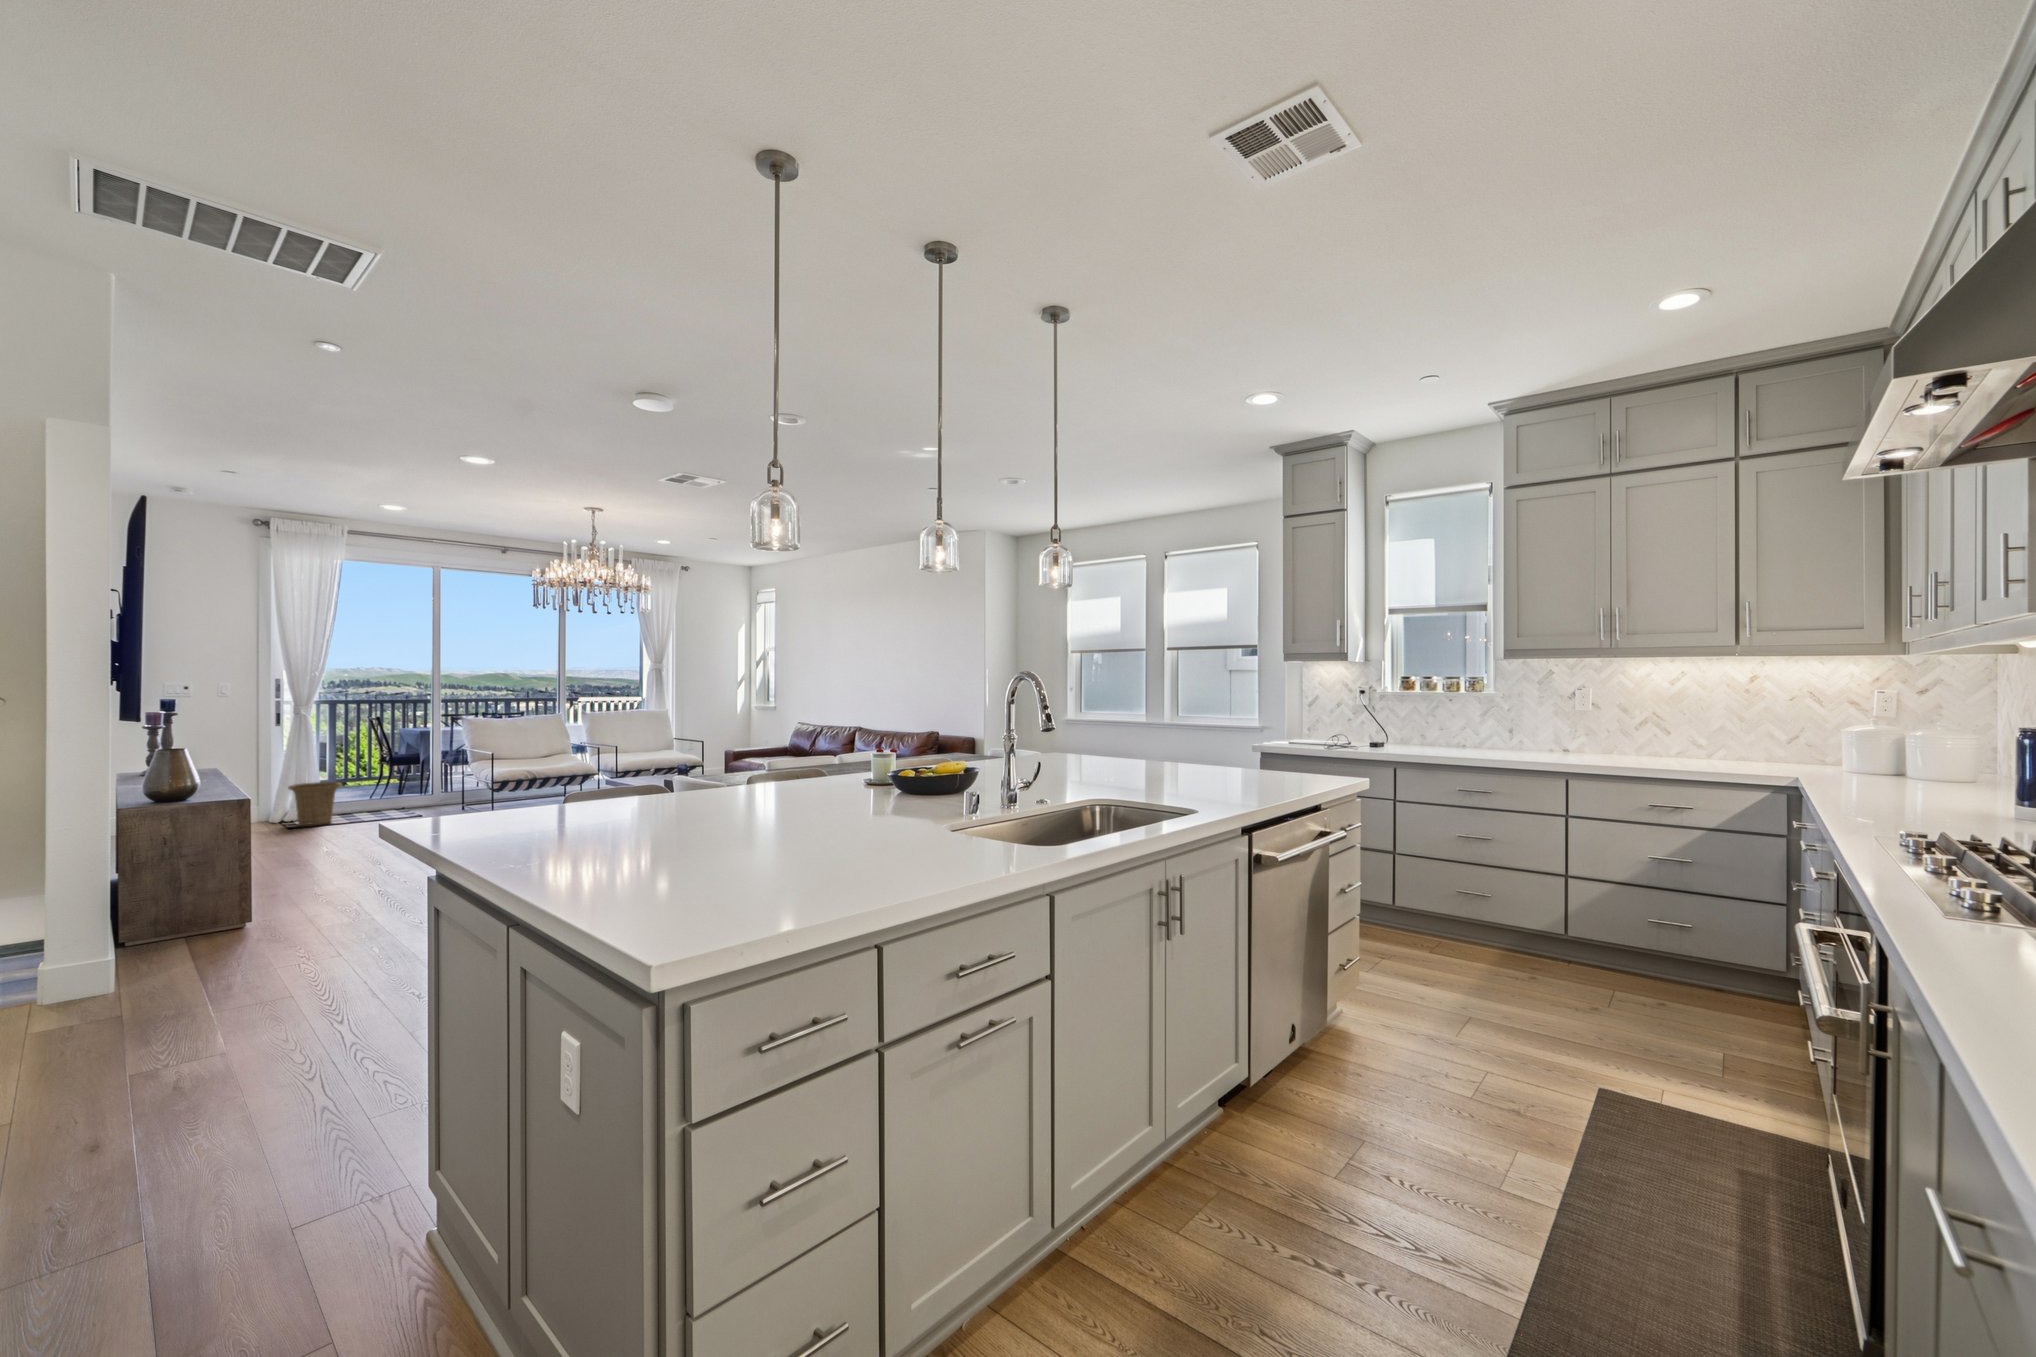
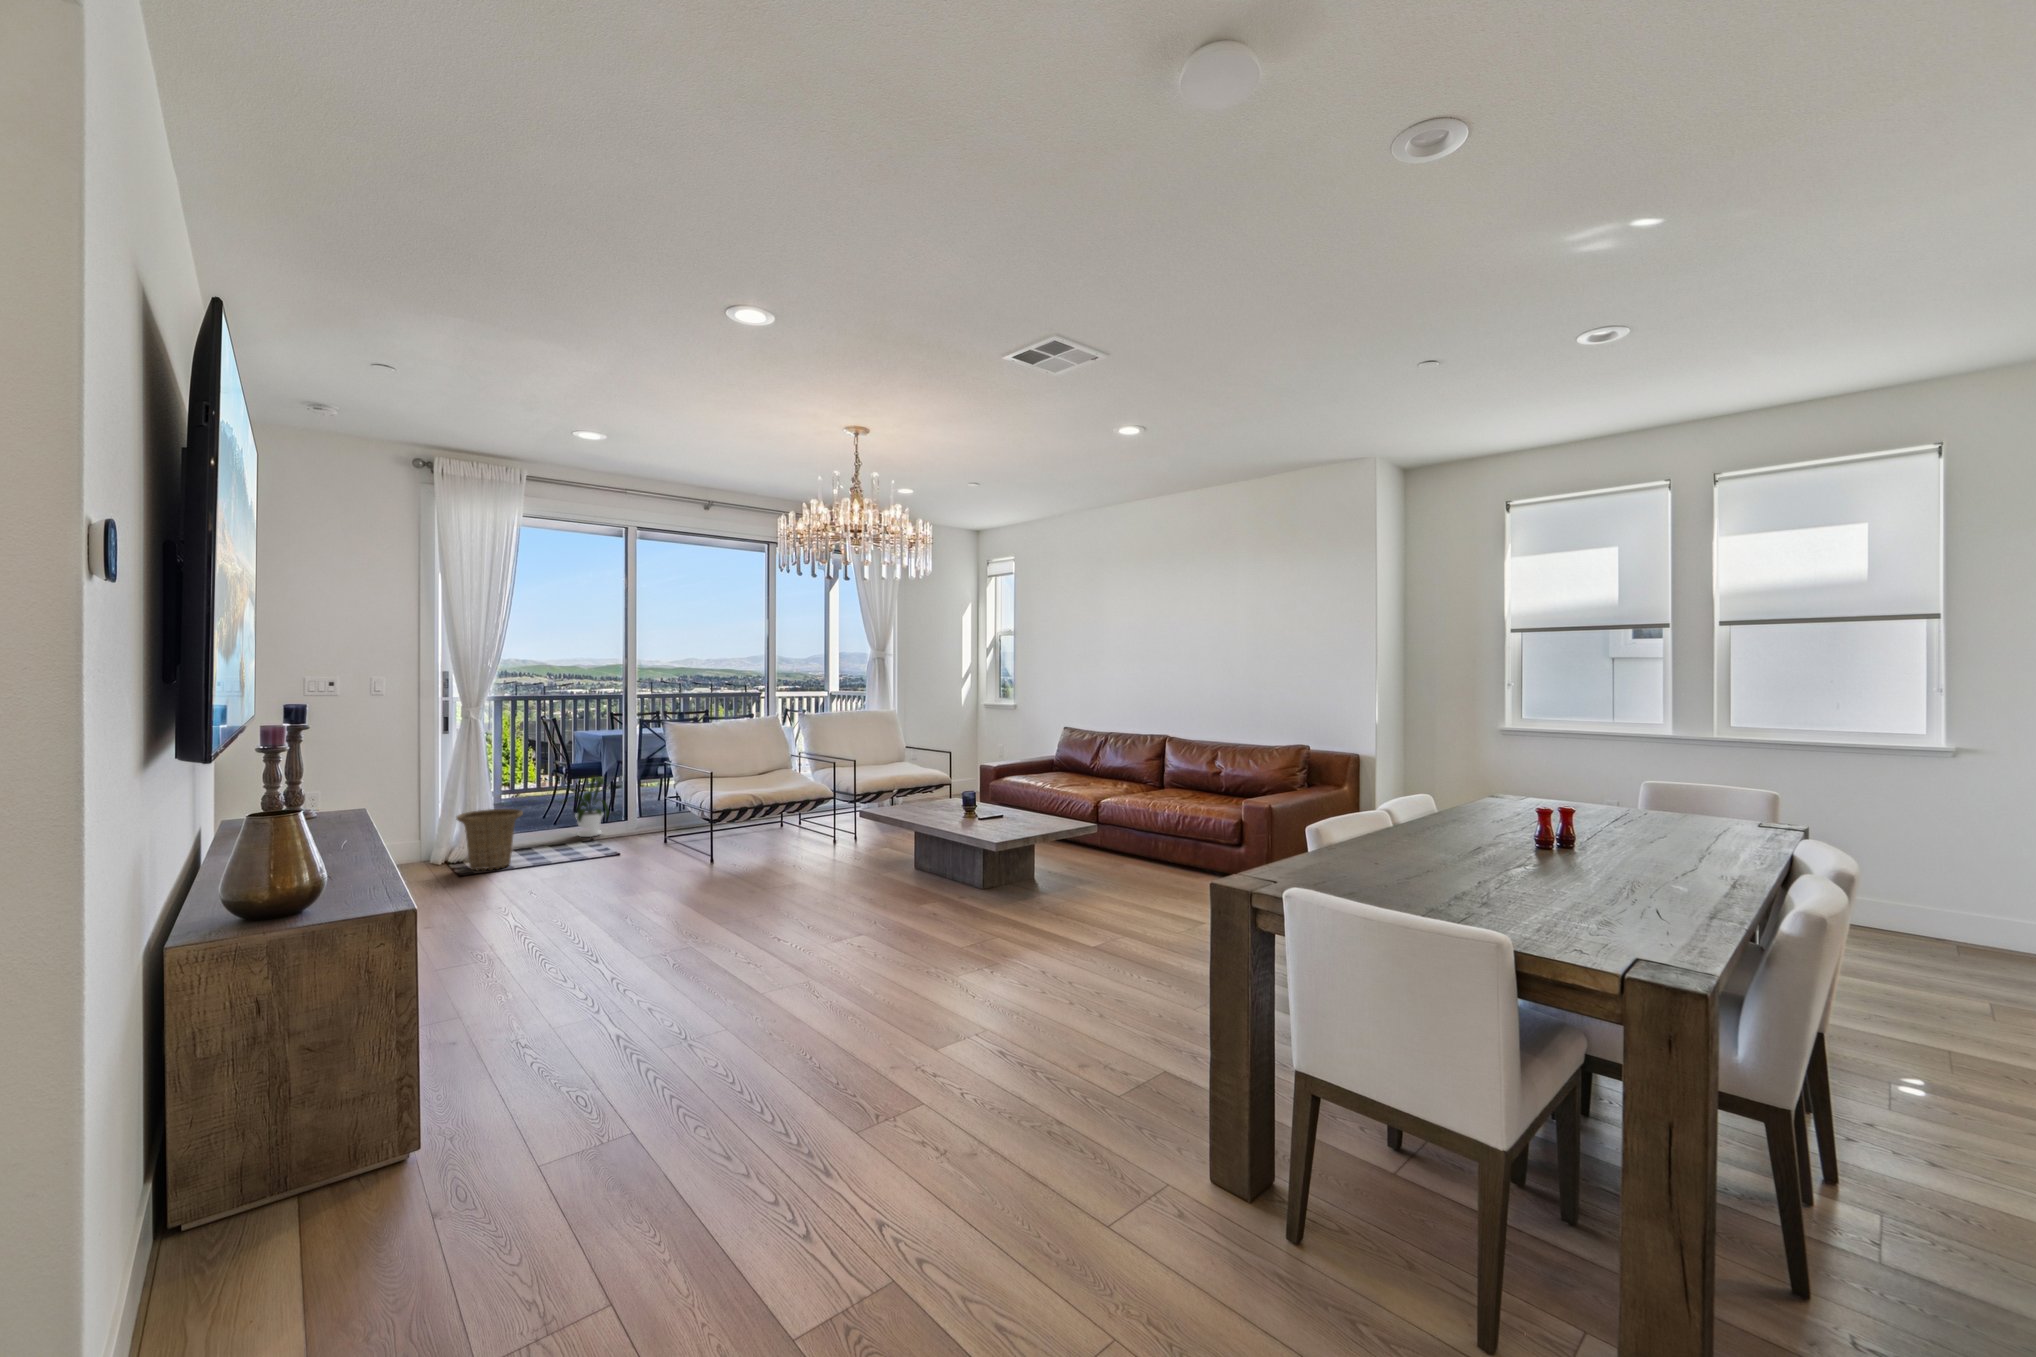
house plant: none [364,755,419,808] -> present [569,776,609,837]

